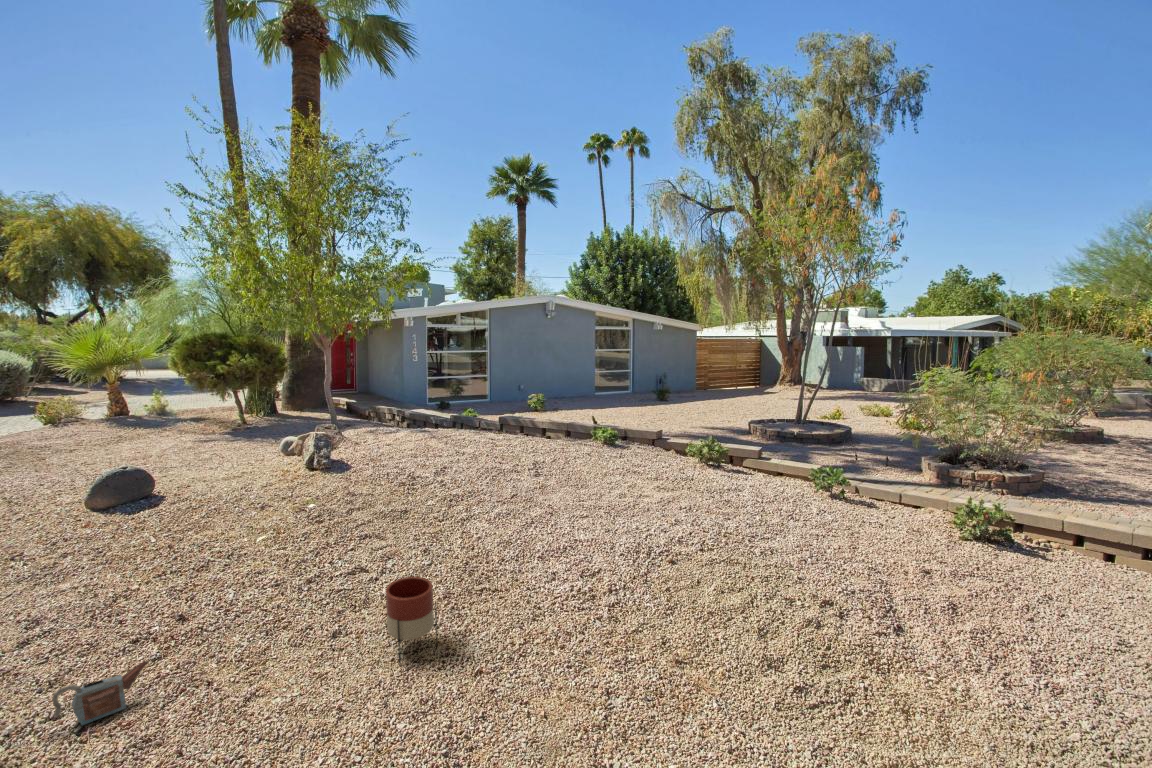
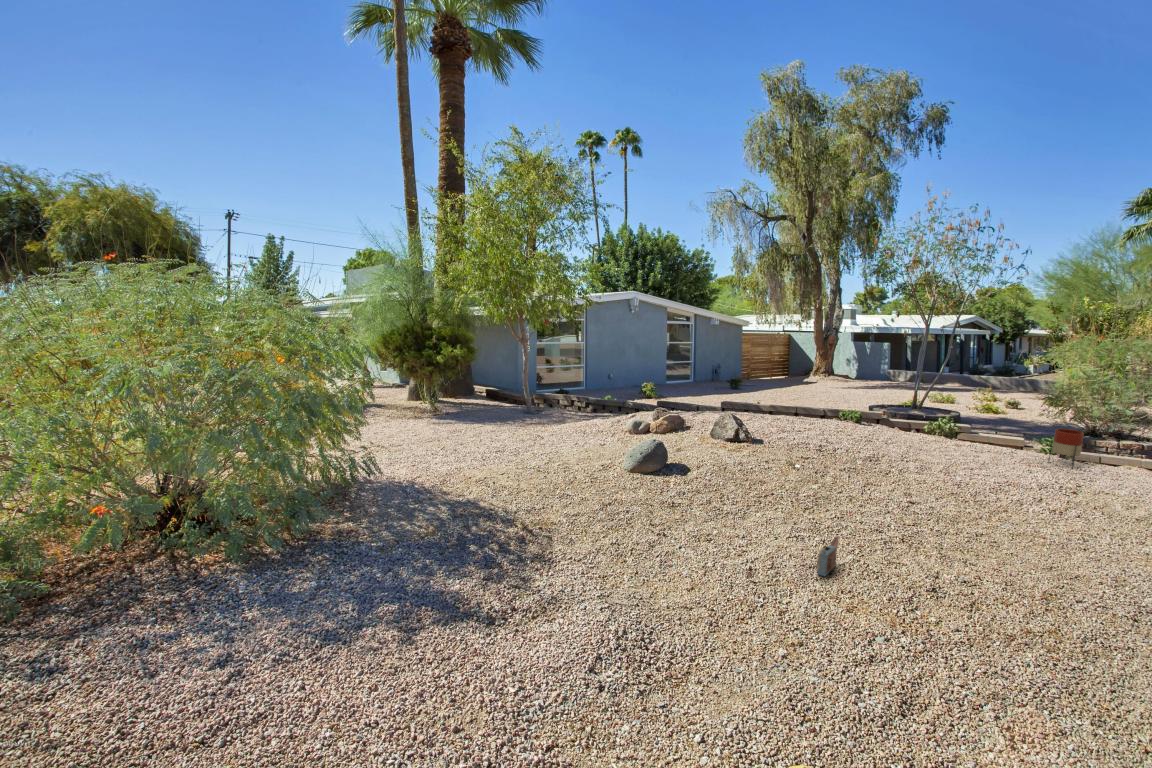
planter: present [386,577,438,665] -> present [1049,429,1084,468]

